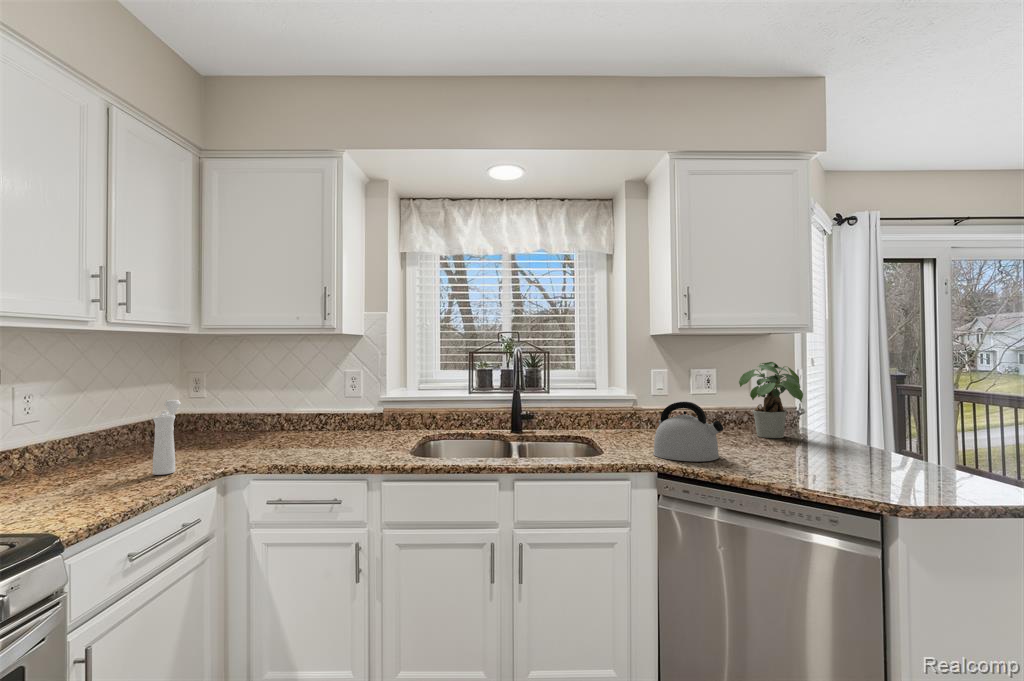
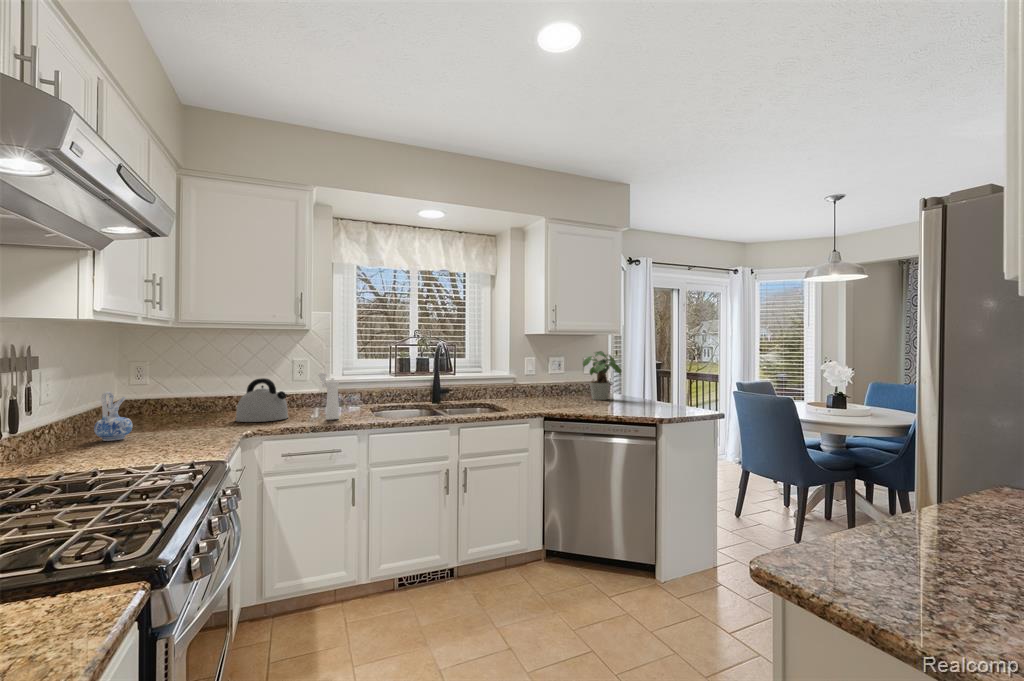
pepper mill: present [153,400,181,475] -> present [319,372,339,420]
kettle: present [653,402,723,462] -> present [236,378,288,422]
ceramic pitcher: none [83,415,125,471] -> present [94,392,132,441]

